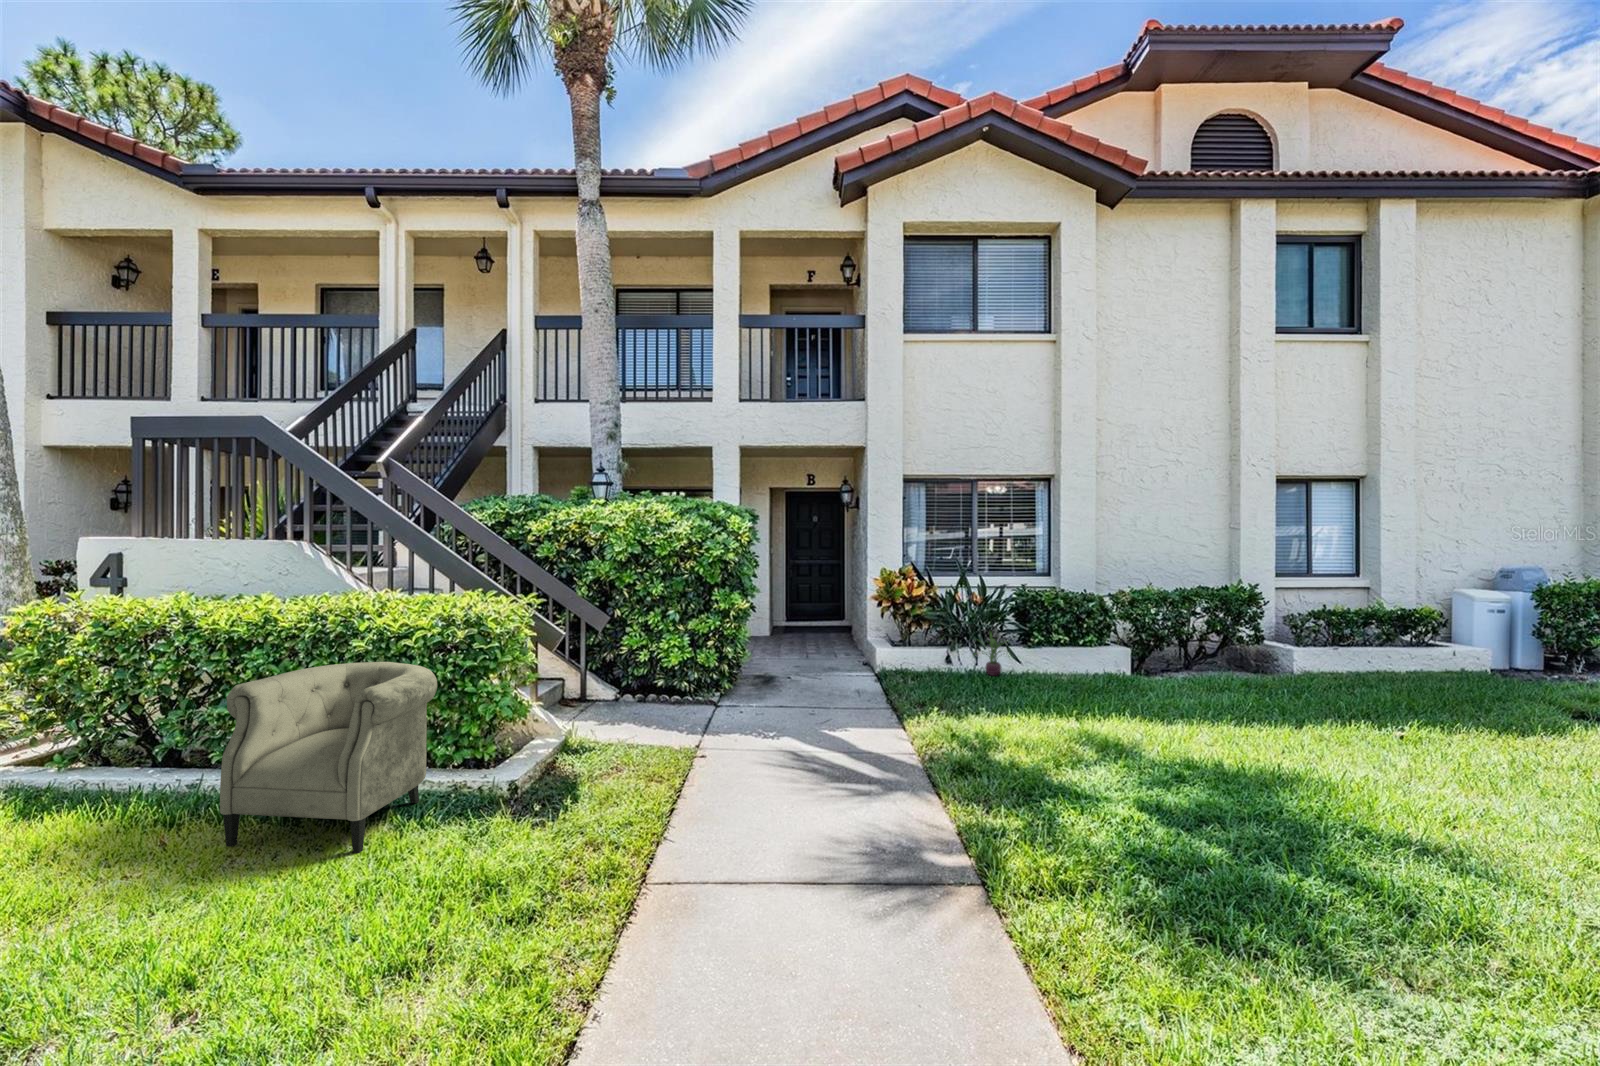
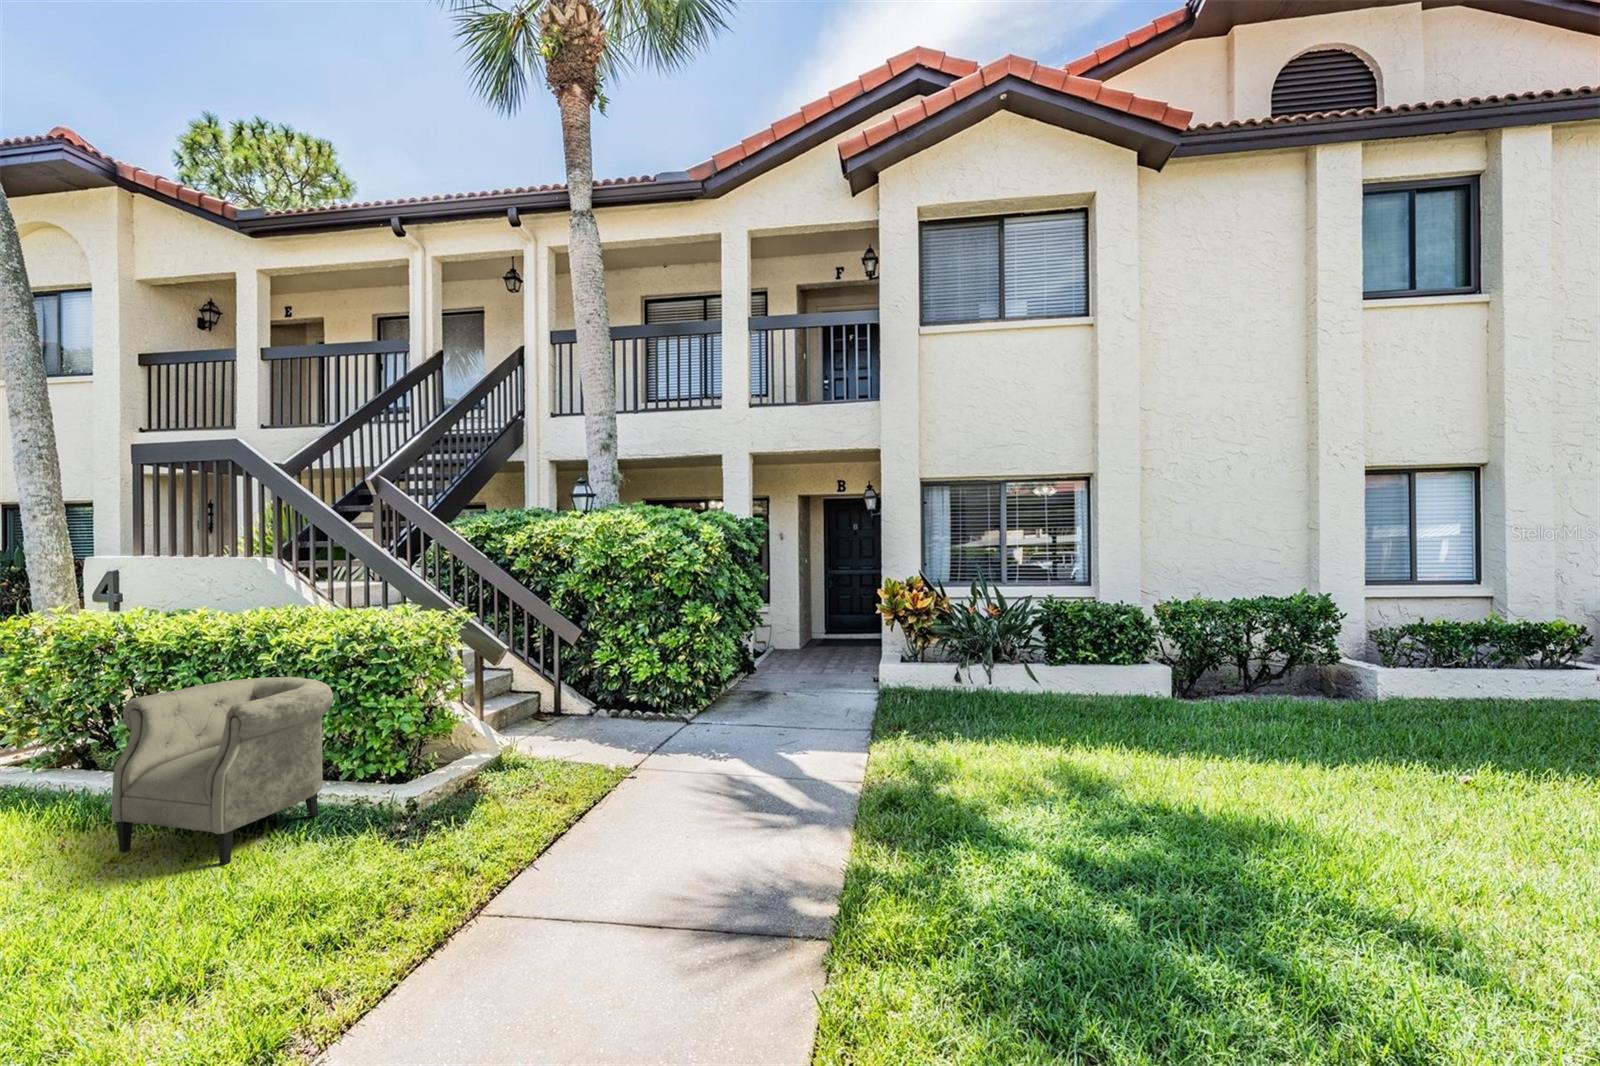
decorative plant: present [982,631,1002,676] -> none [978,646,1027,696]

